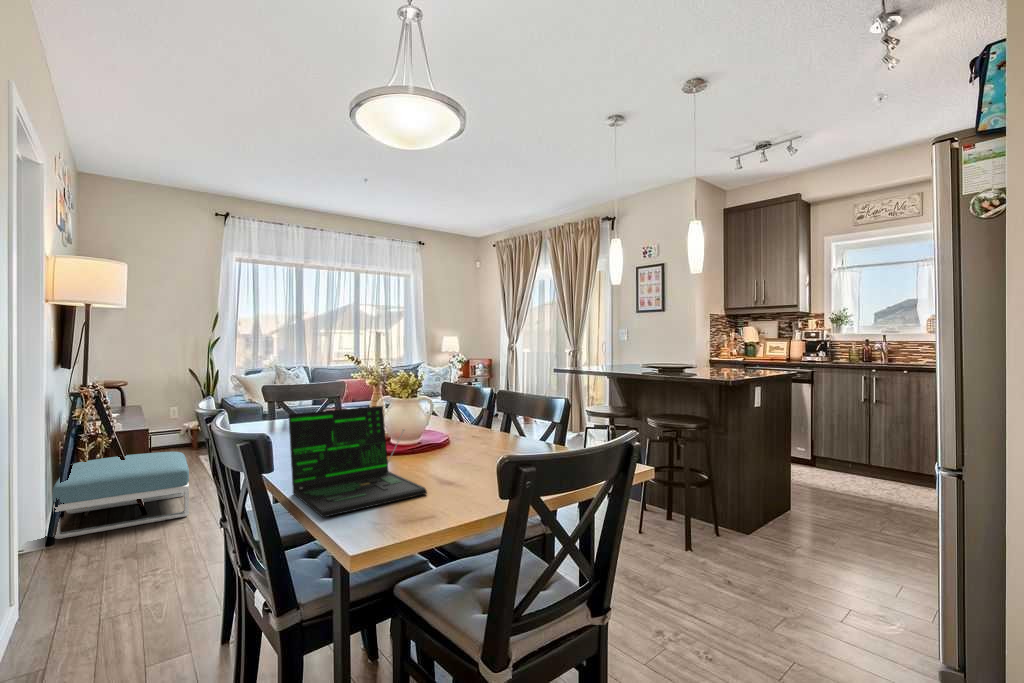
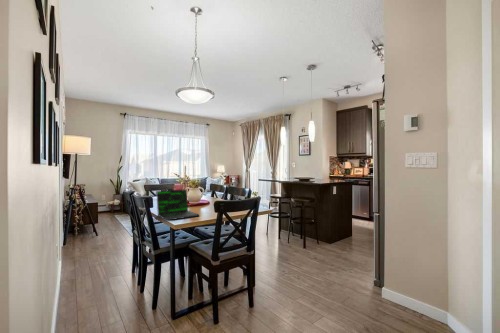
footstool: present [53,452,189,539] -> none [66,211,115,242]

